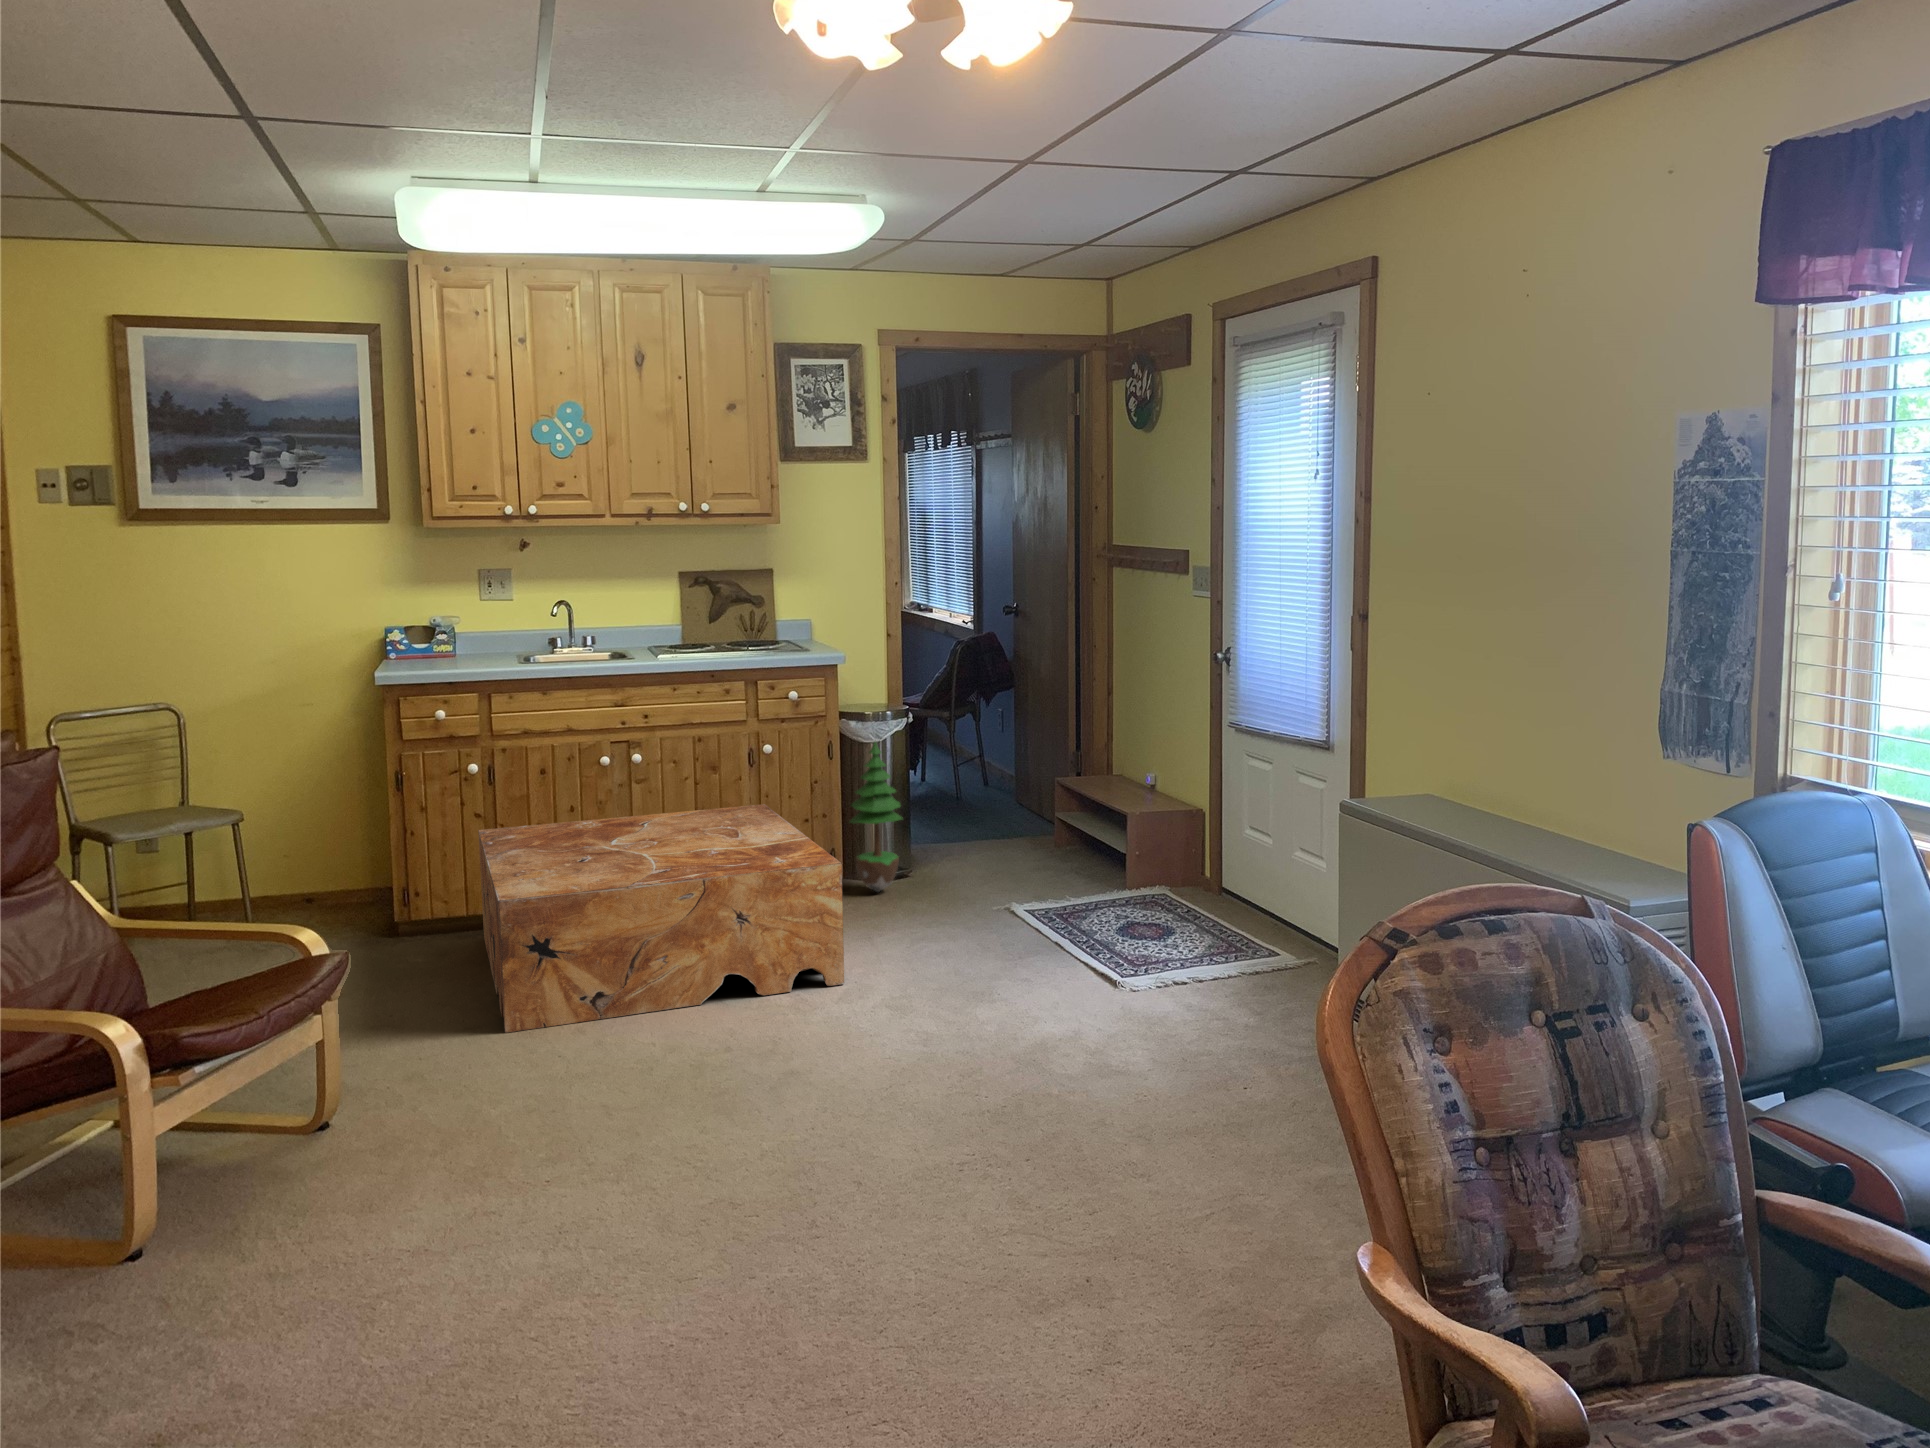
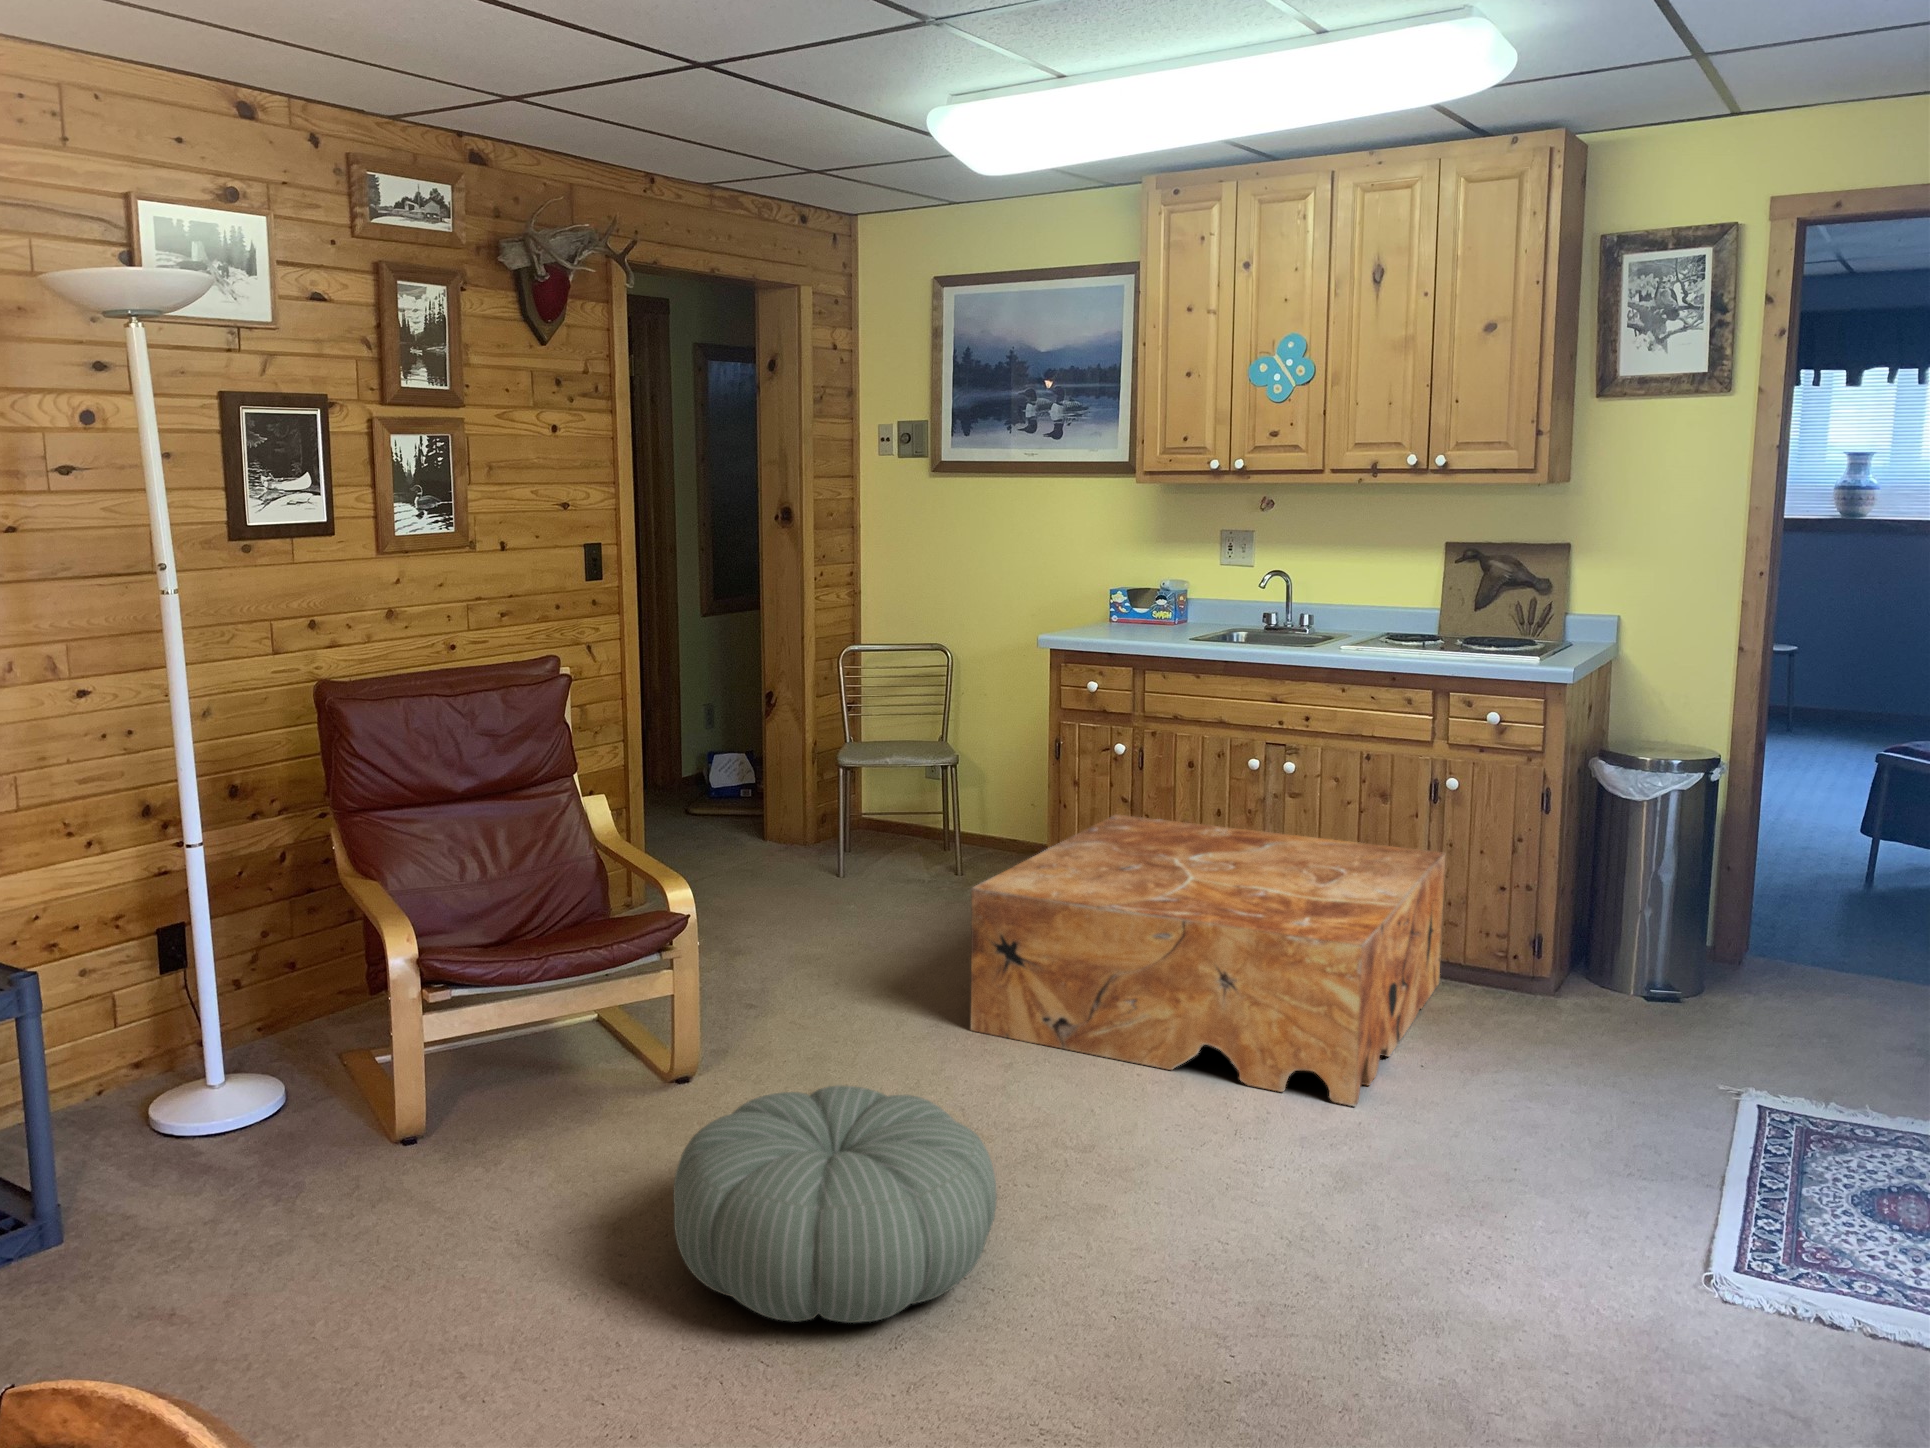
potted tree: present [850,742,903,893] -> none [1567,795,1653,1010]
pouf: none [558,1042,840,1240] -> present [673,1085,997,1323]

